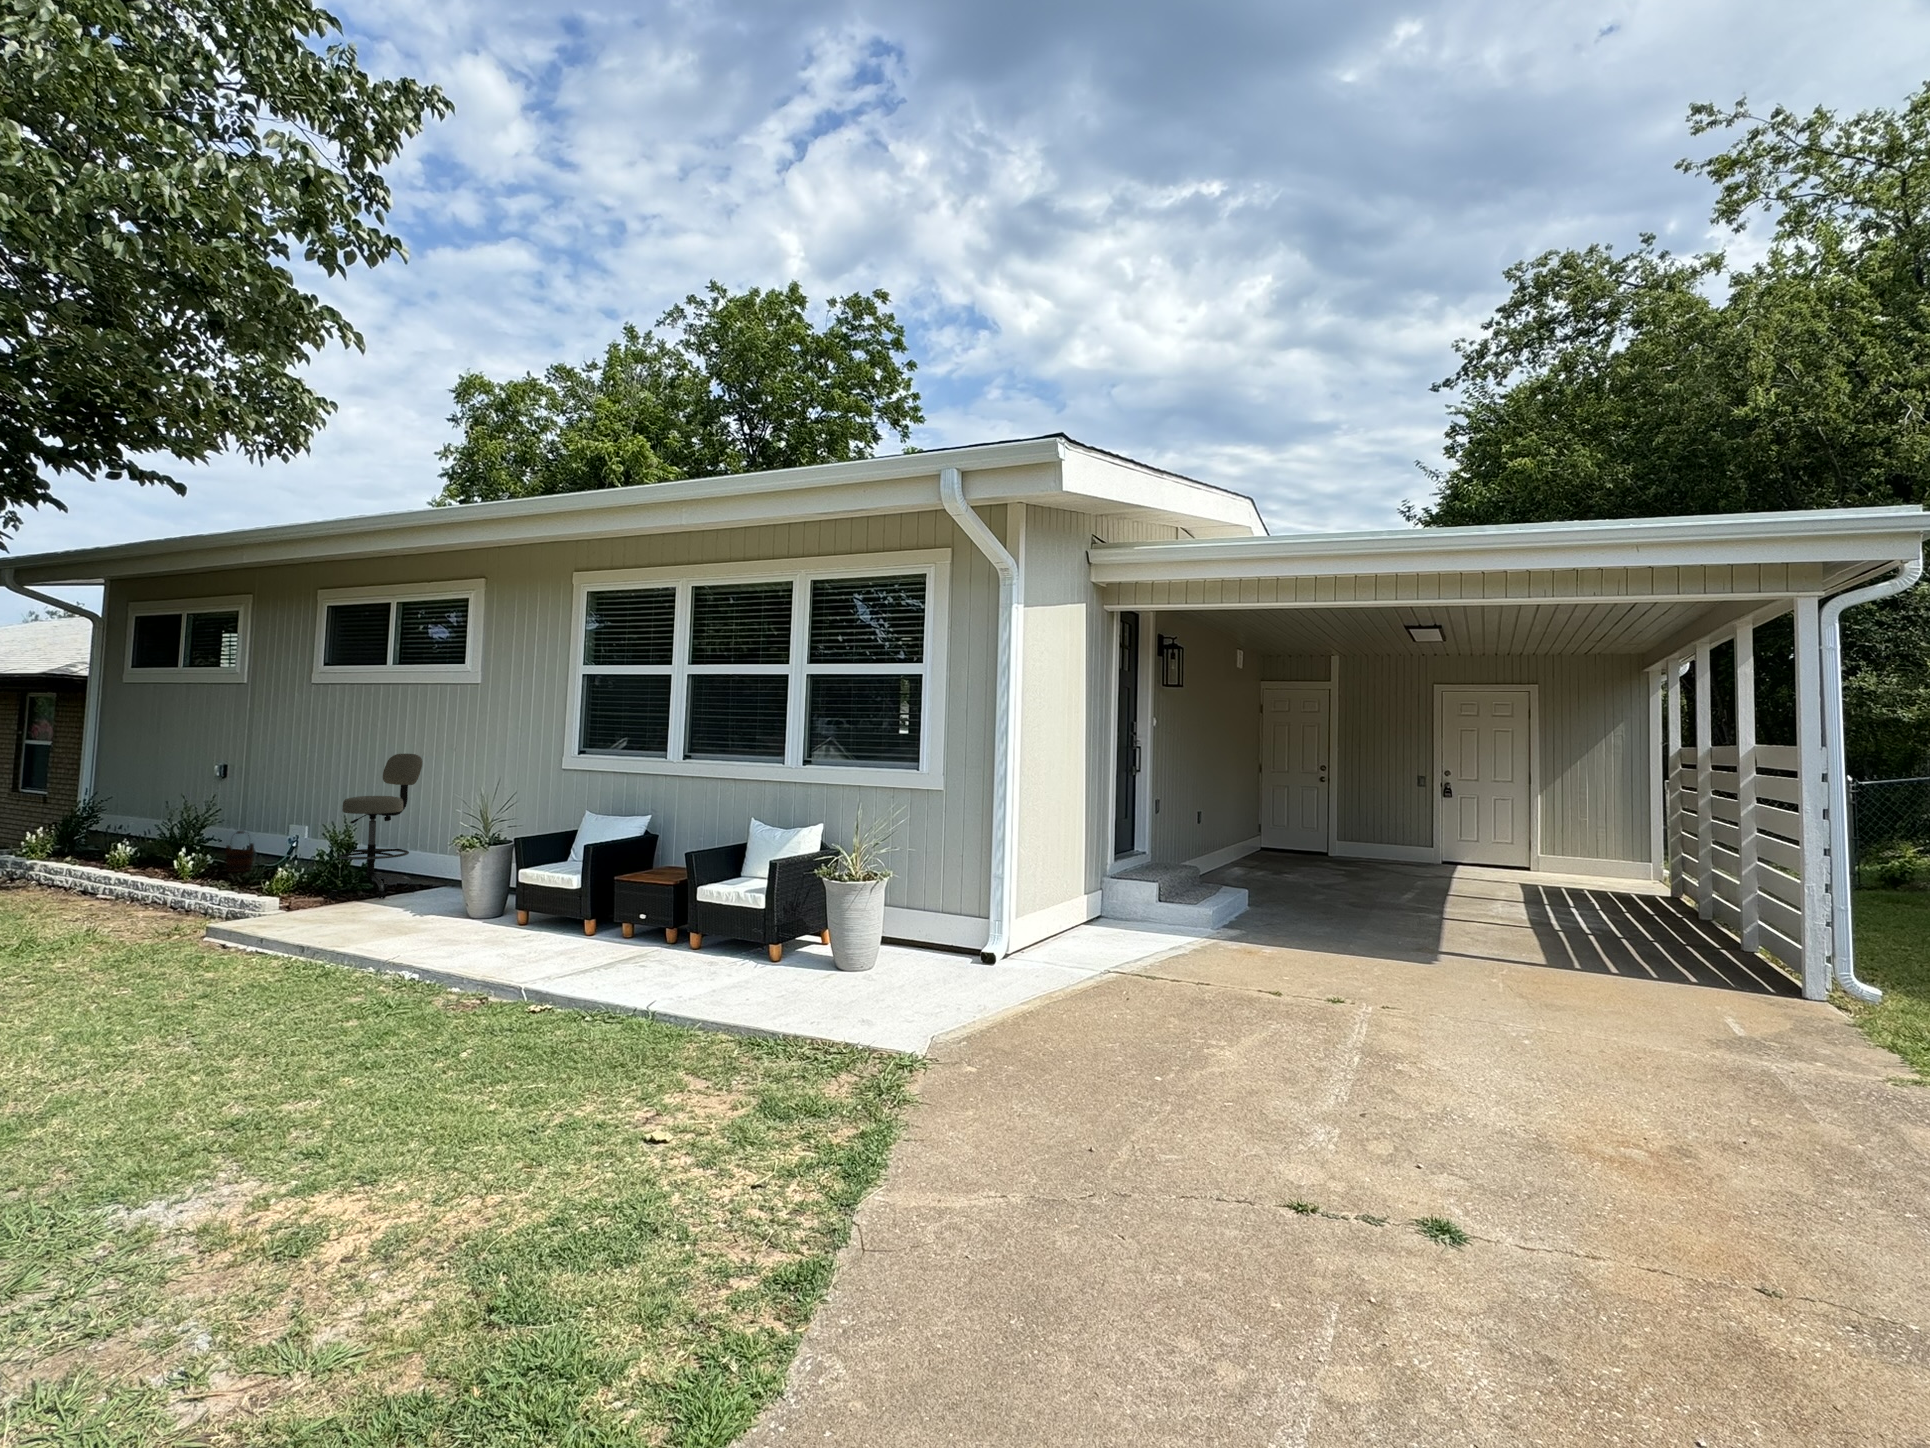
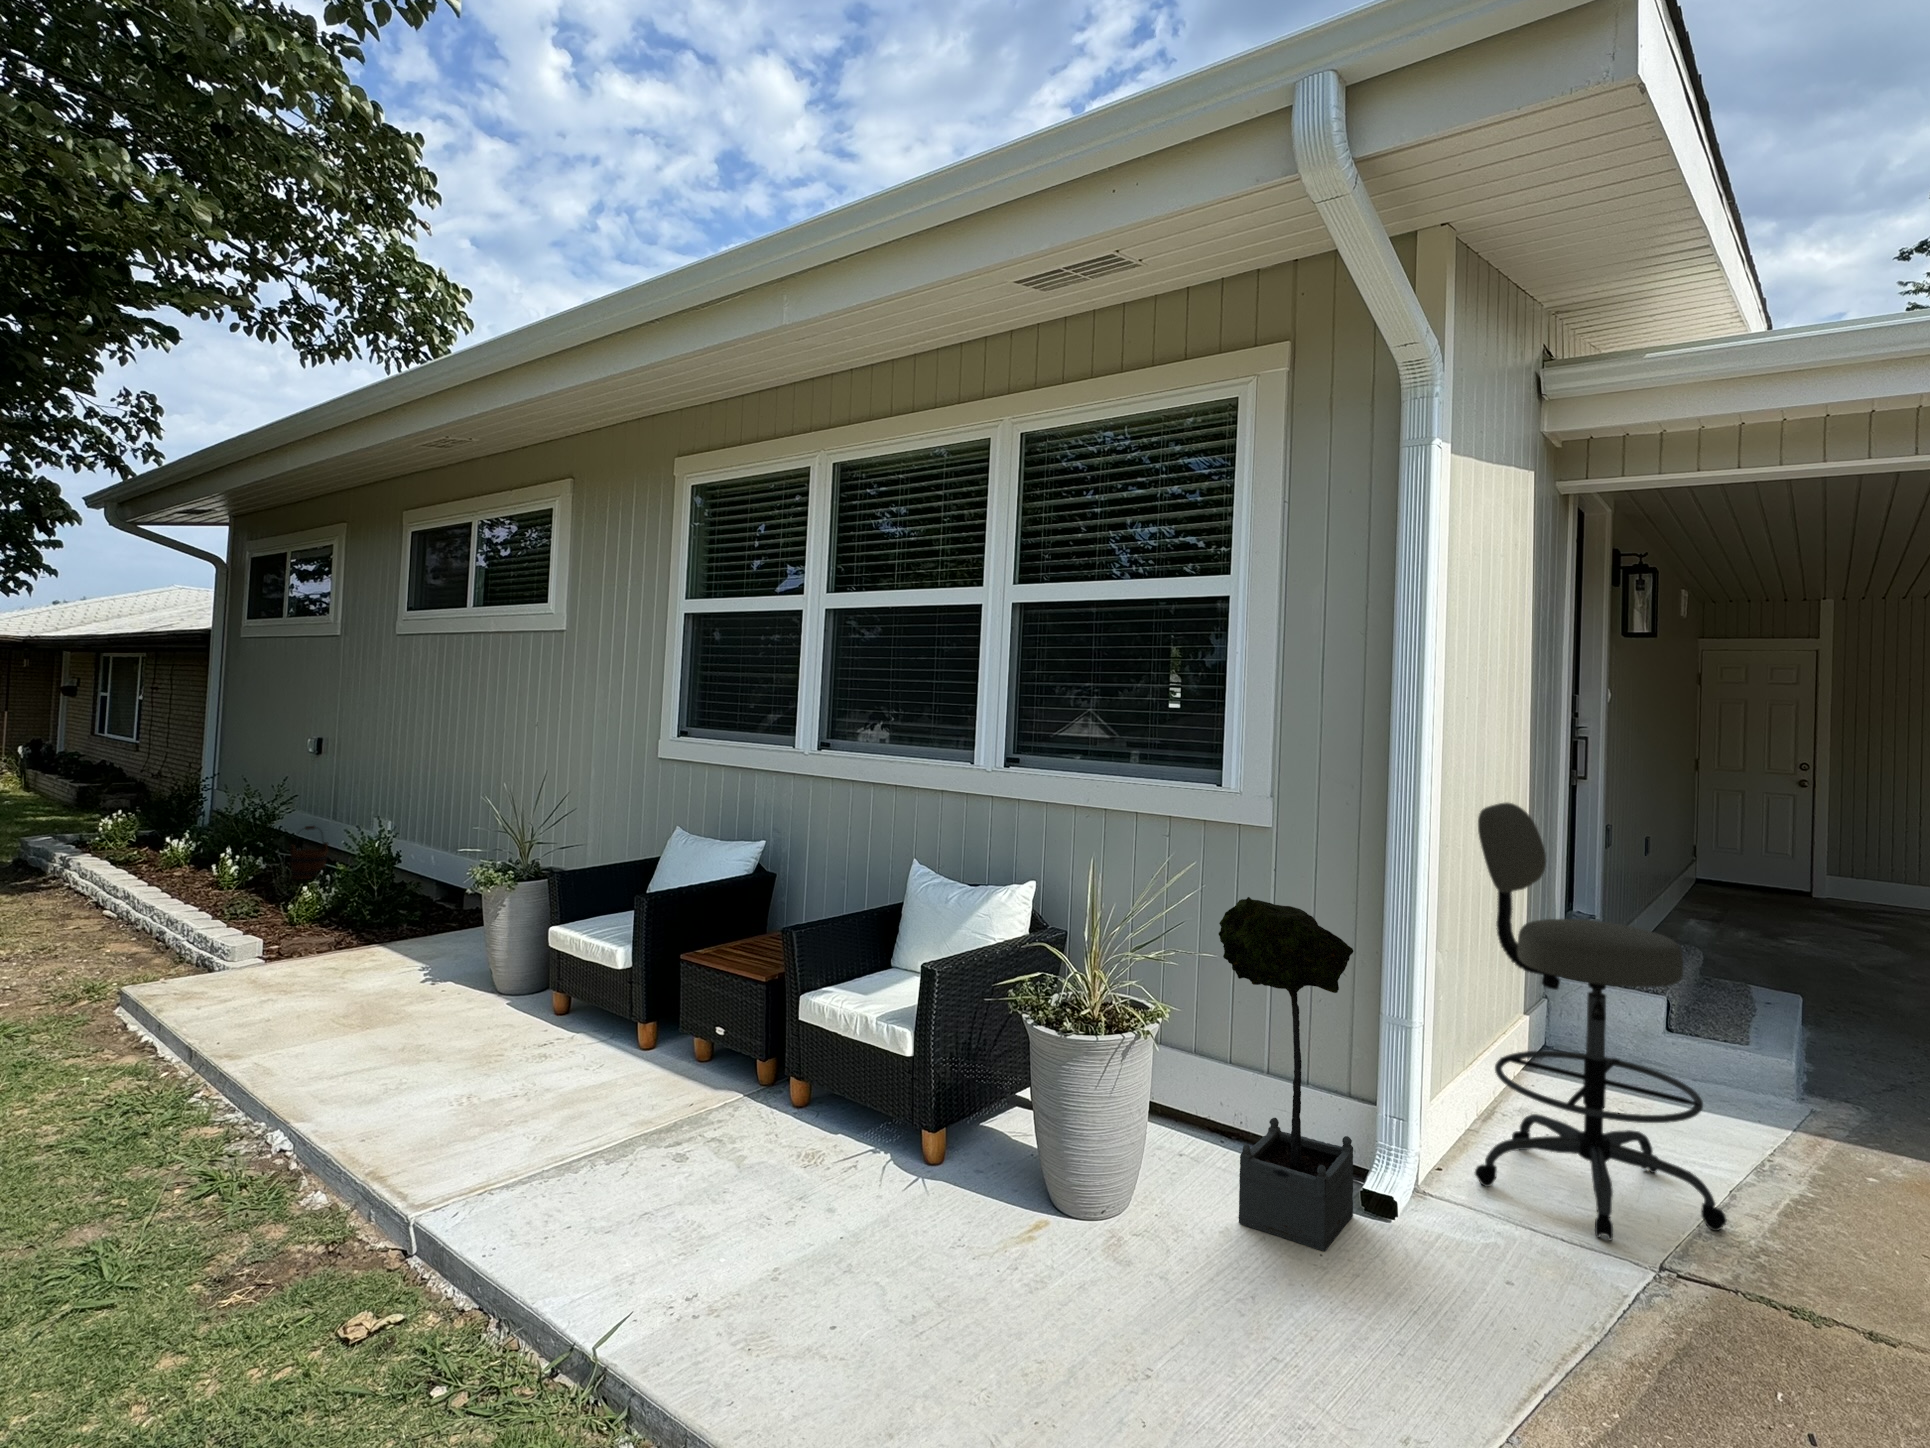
stool: present [328,753,422,899] -> present [1475,803,1727,1240]
potted tree: none [916,820,980,980] -> present [1219,897,1354,1251]

